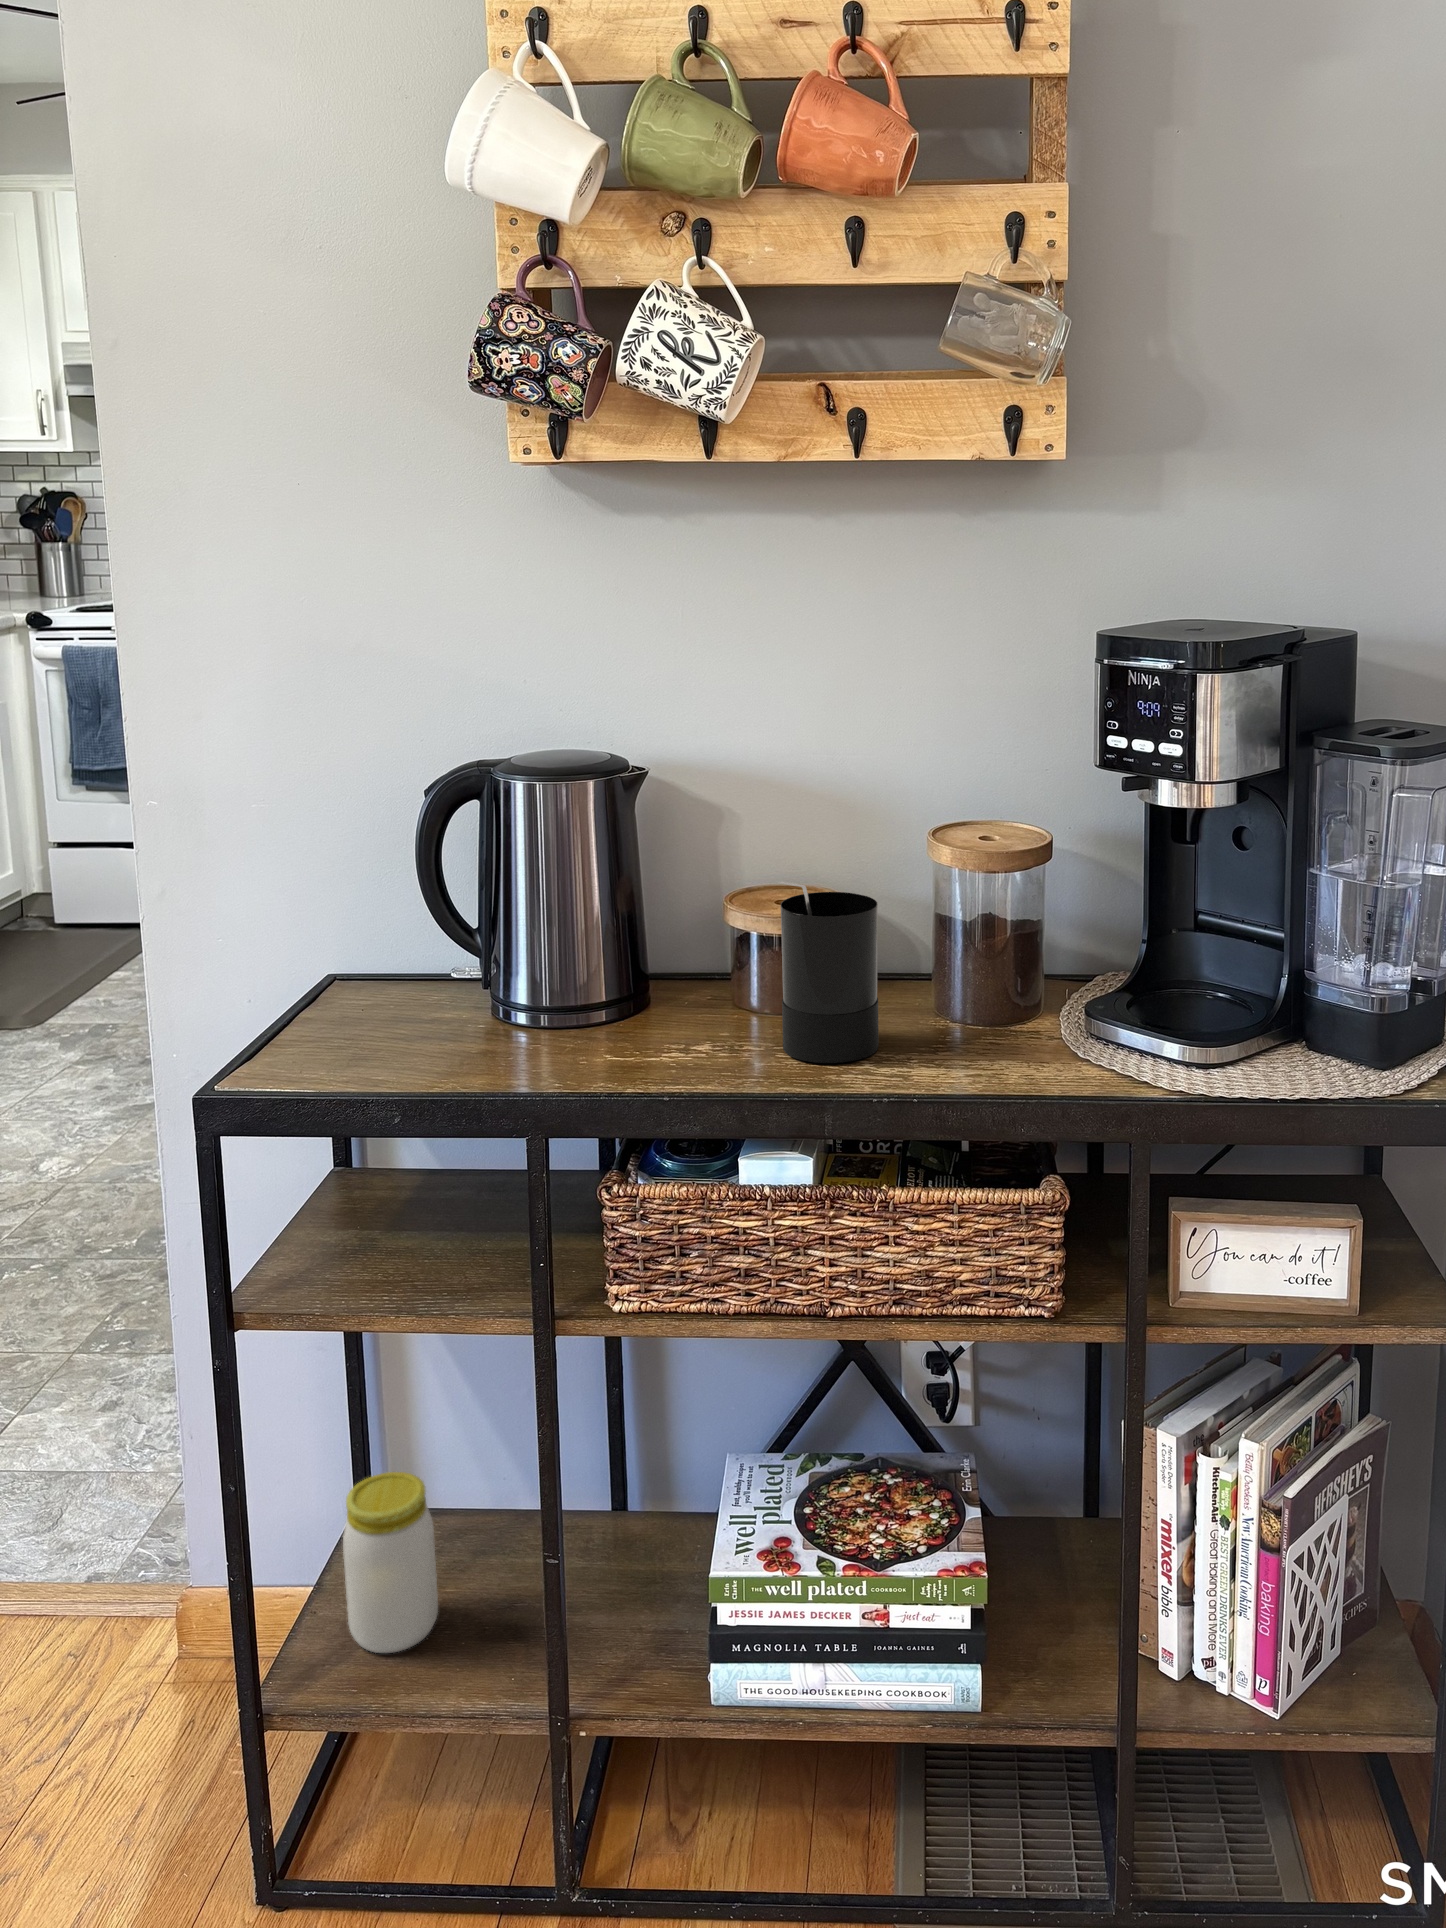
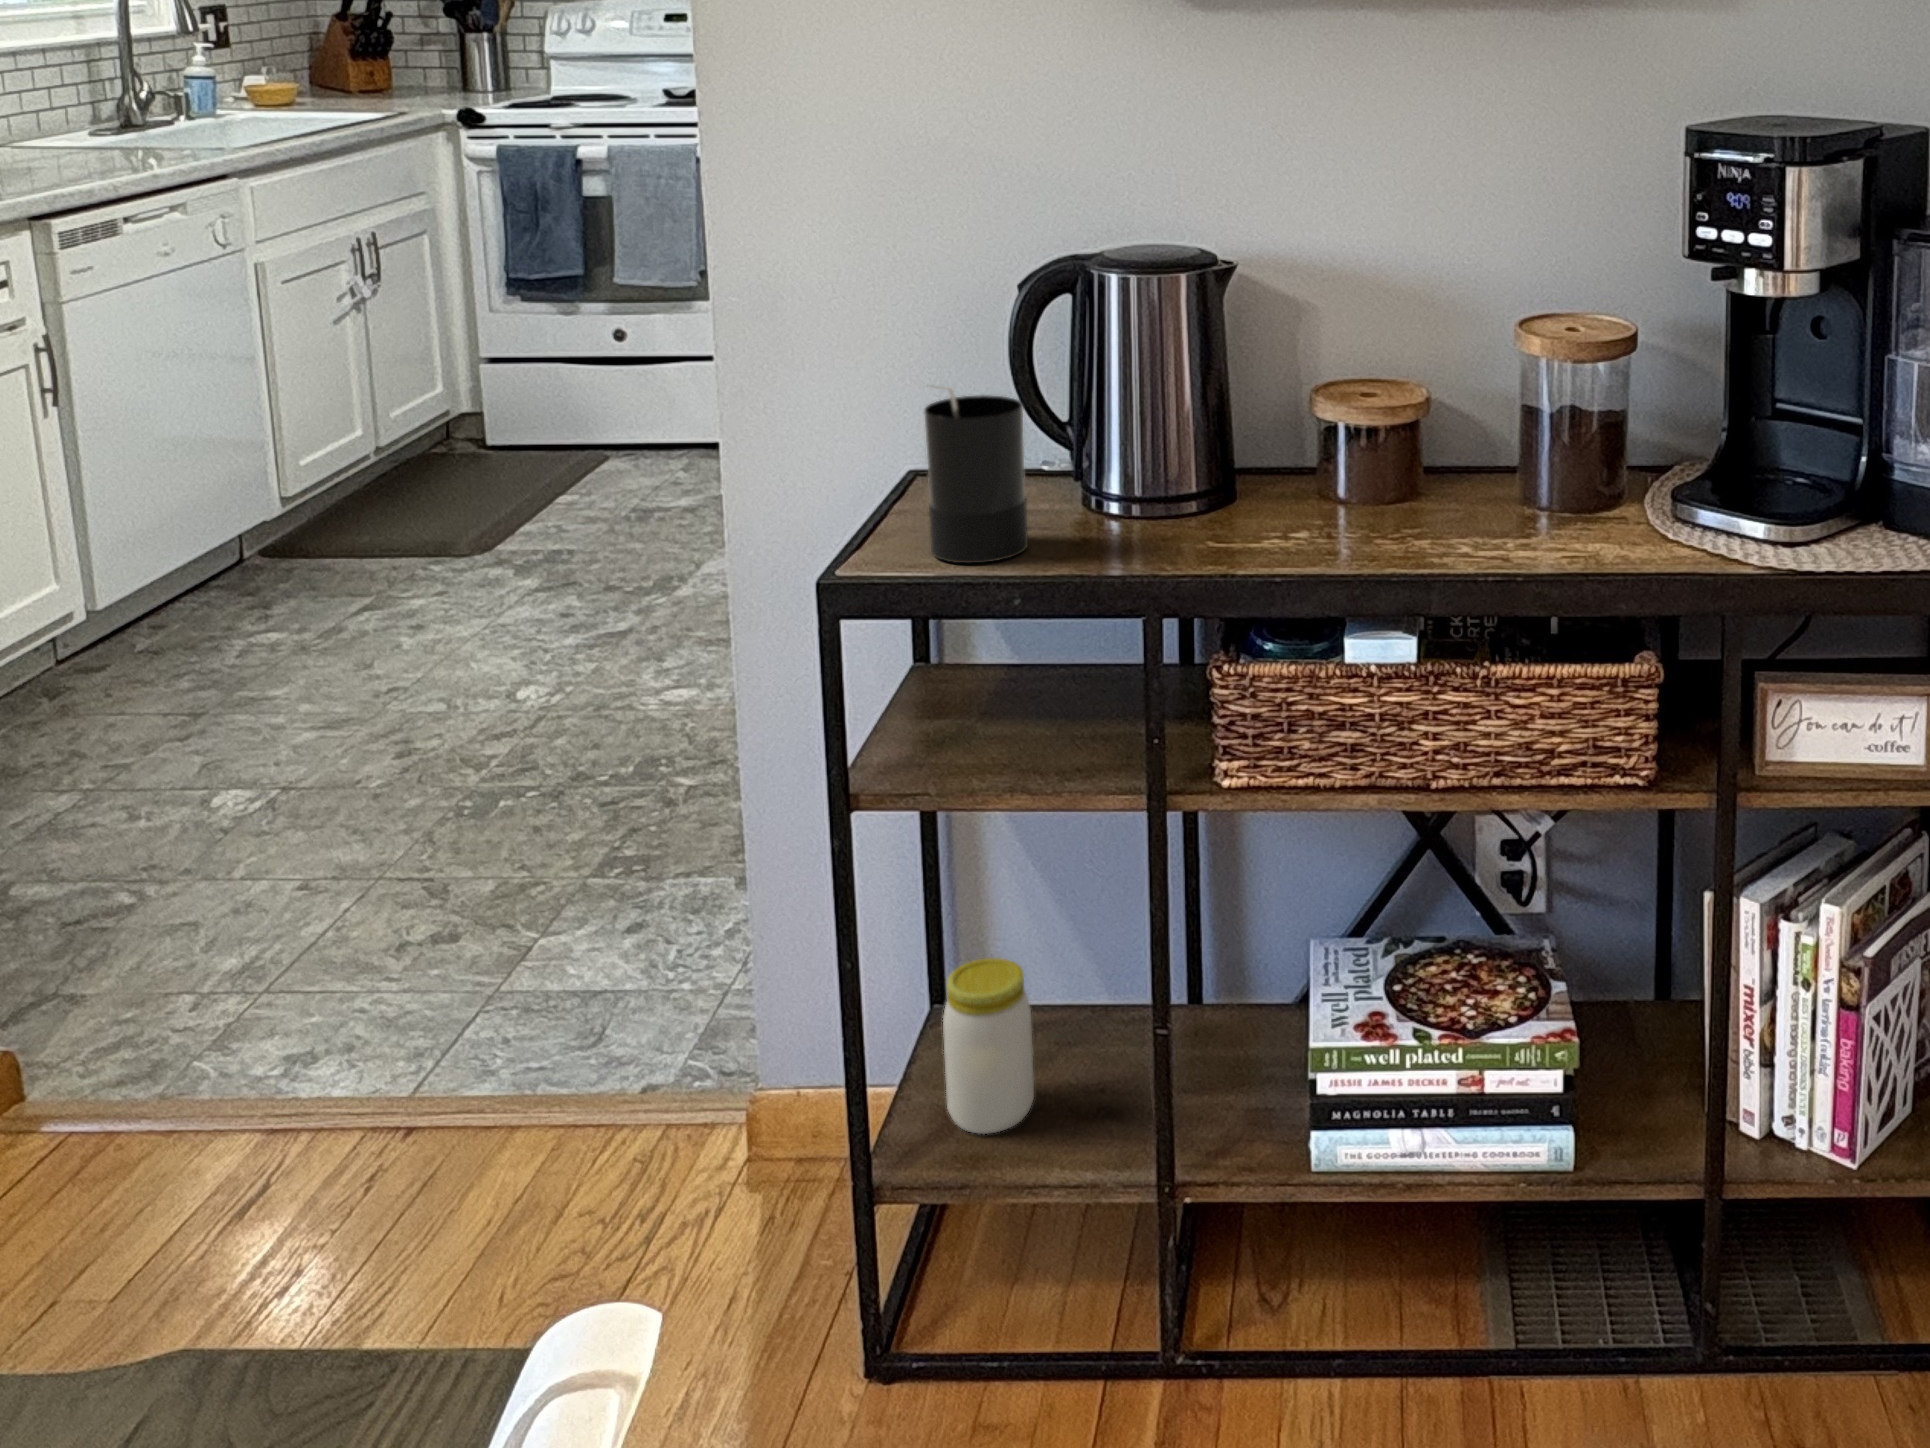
candle: present [778,881,879,1063] -> present [924,385,1028,563]

